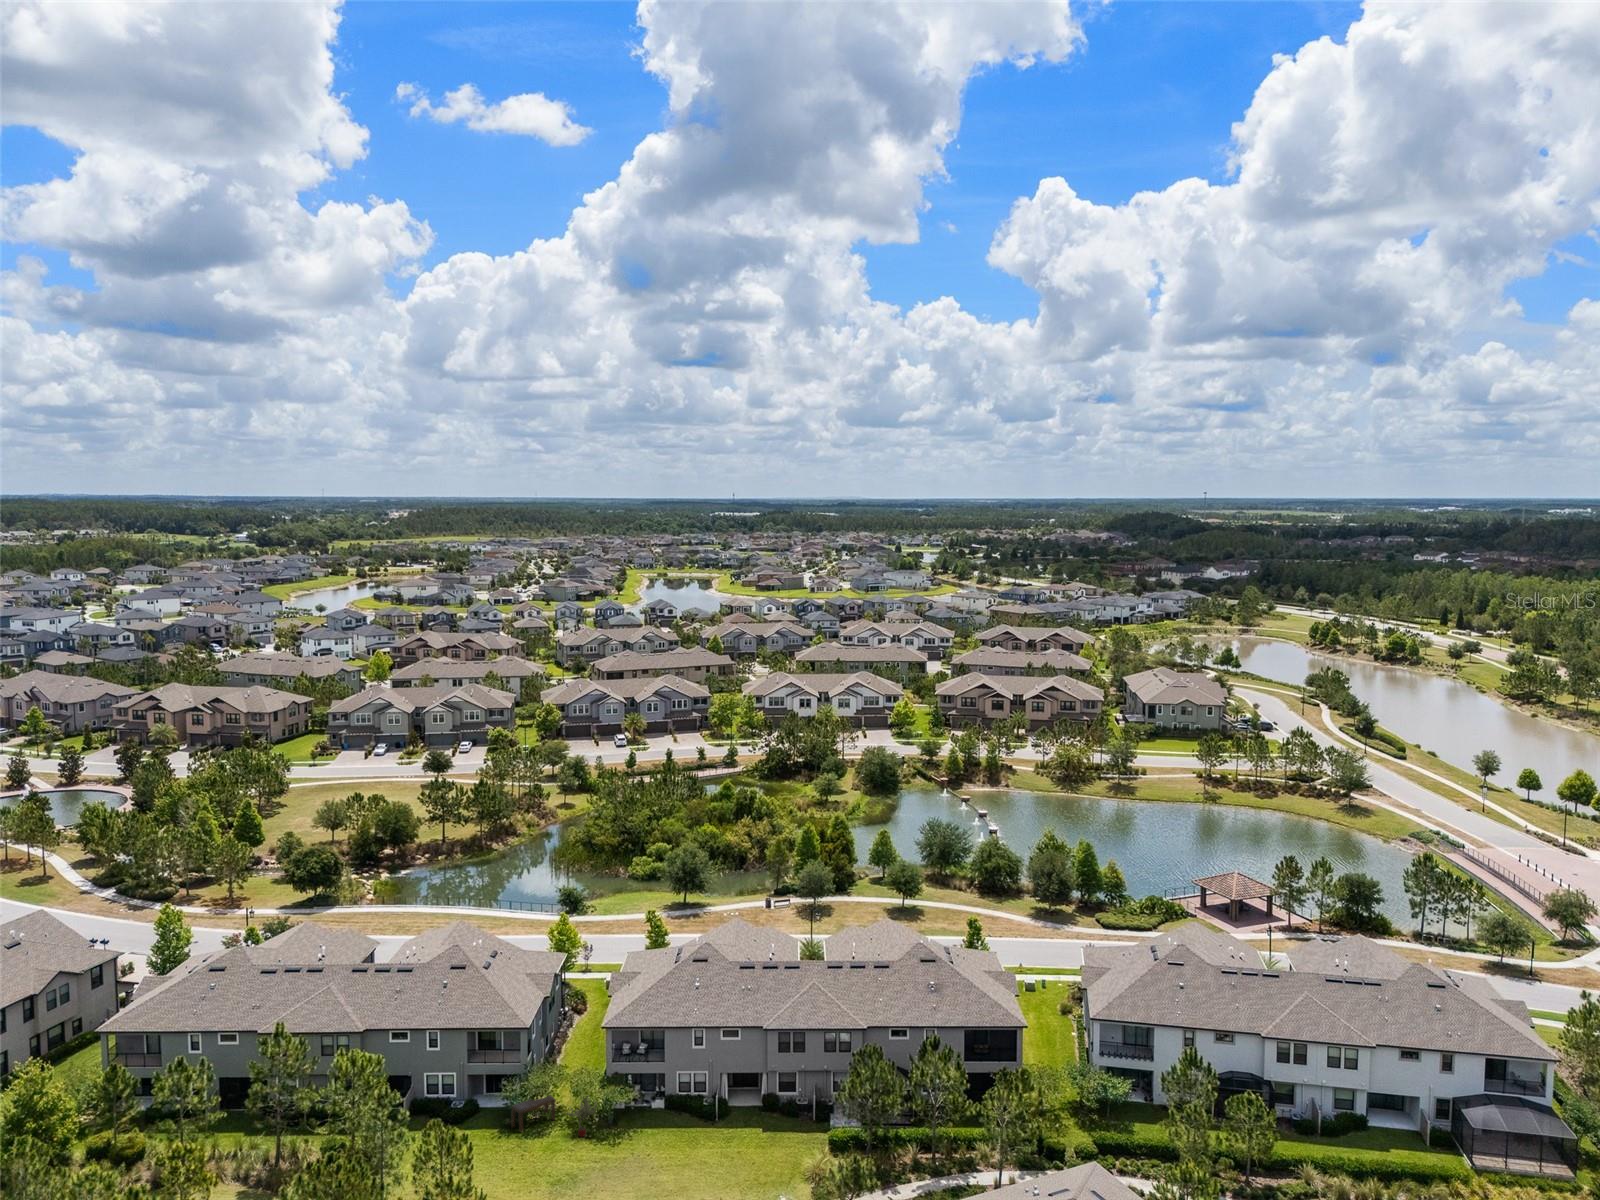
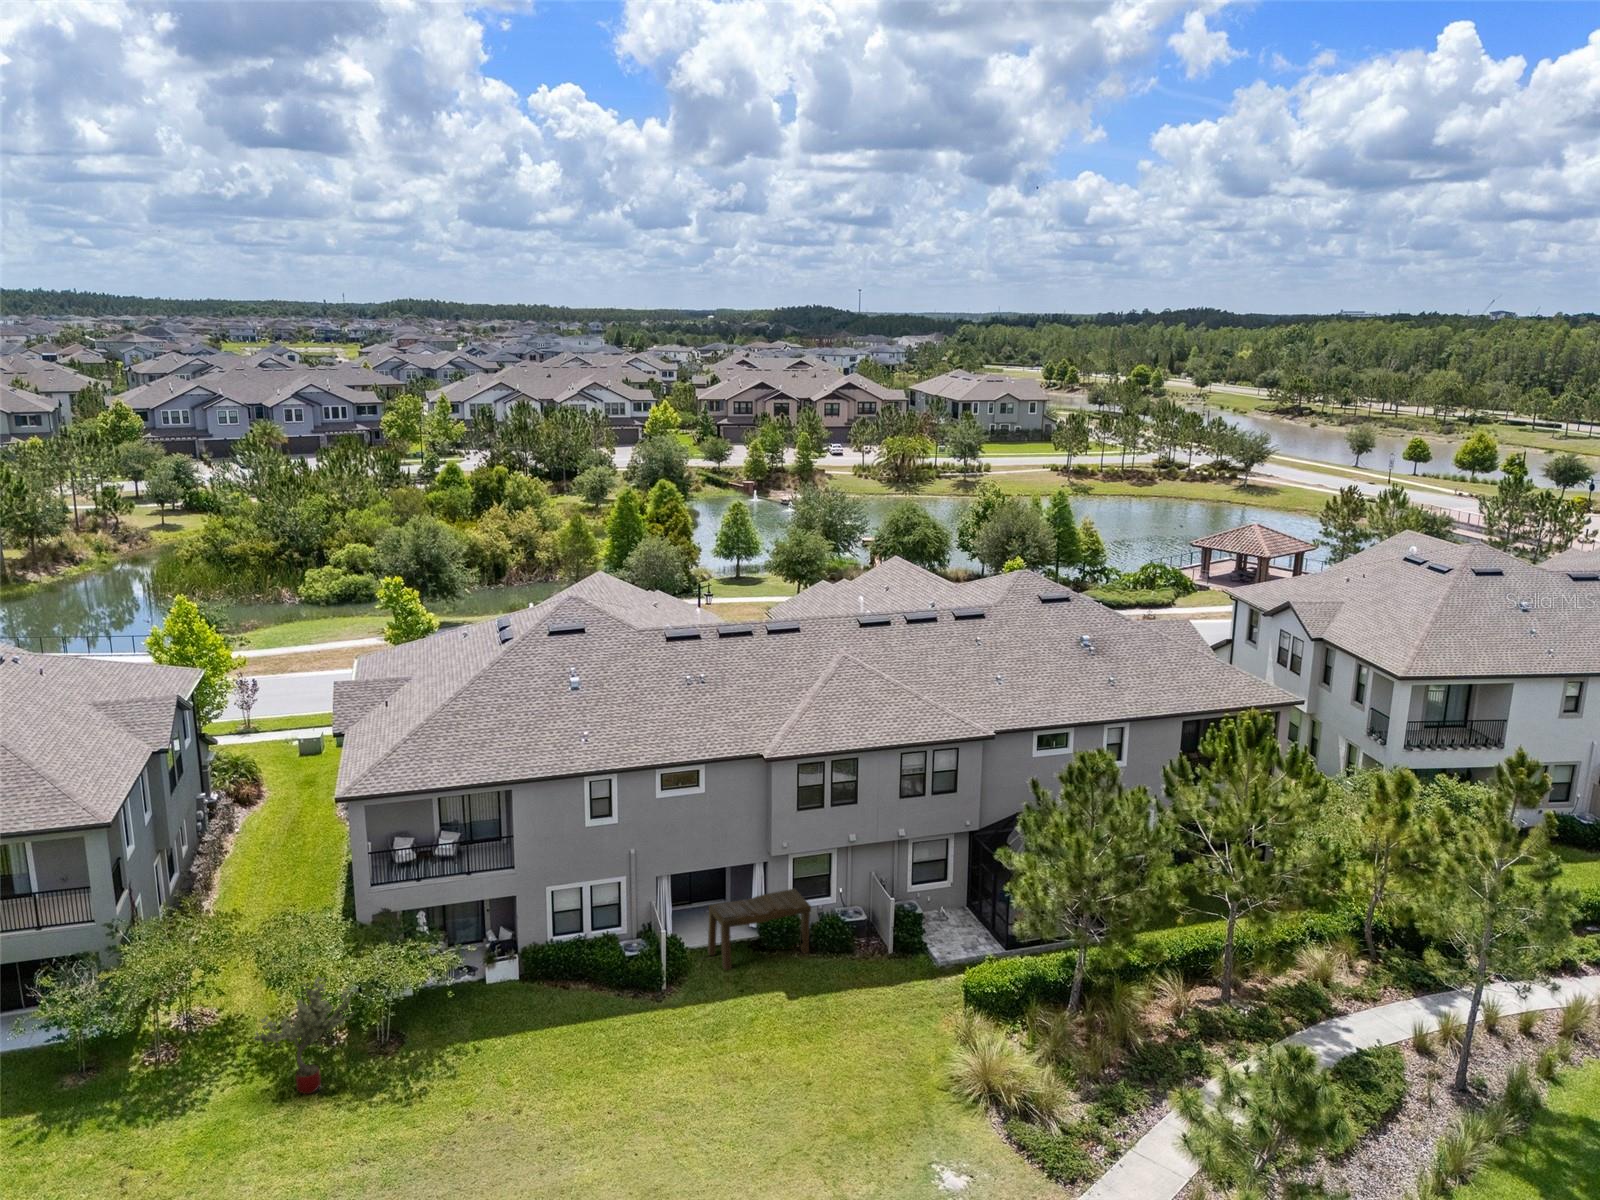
bench: present [511,1095,556,1132] -> present [708,888,811,970]

